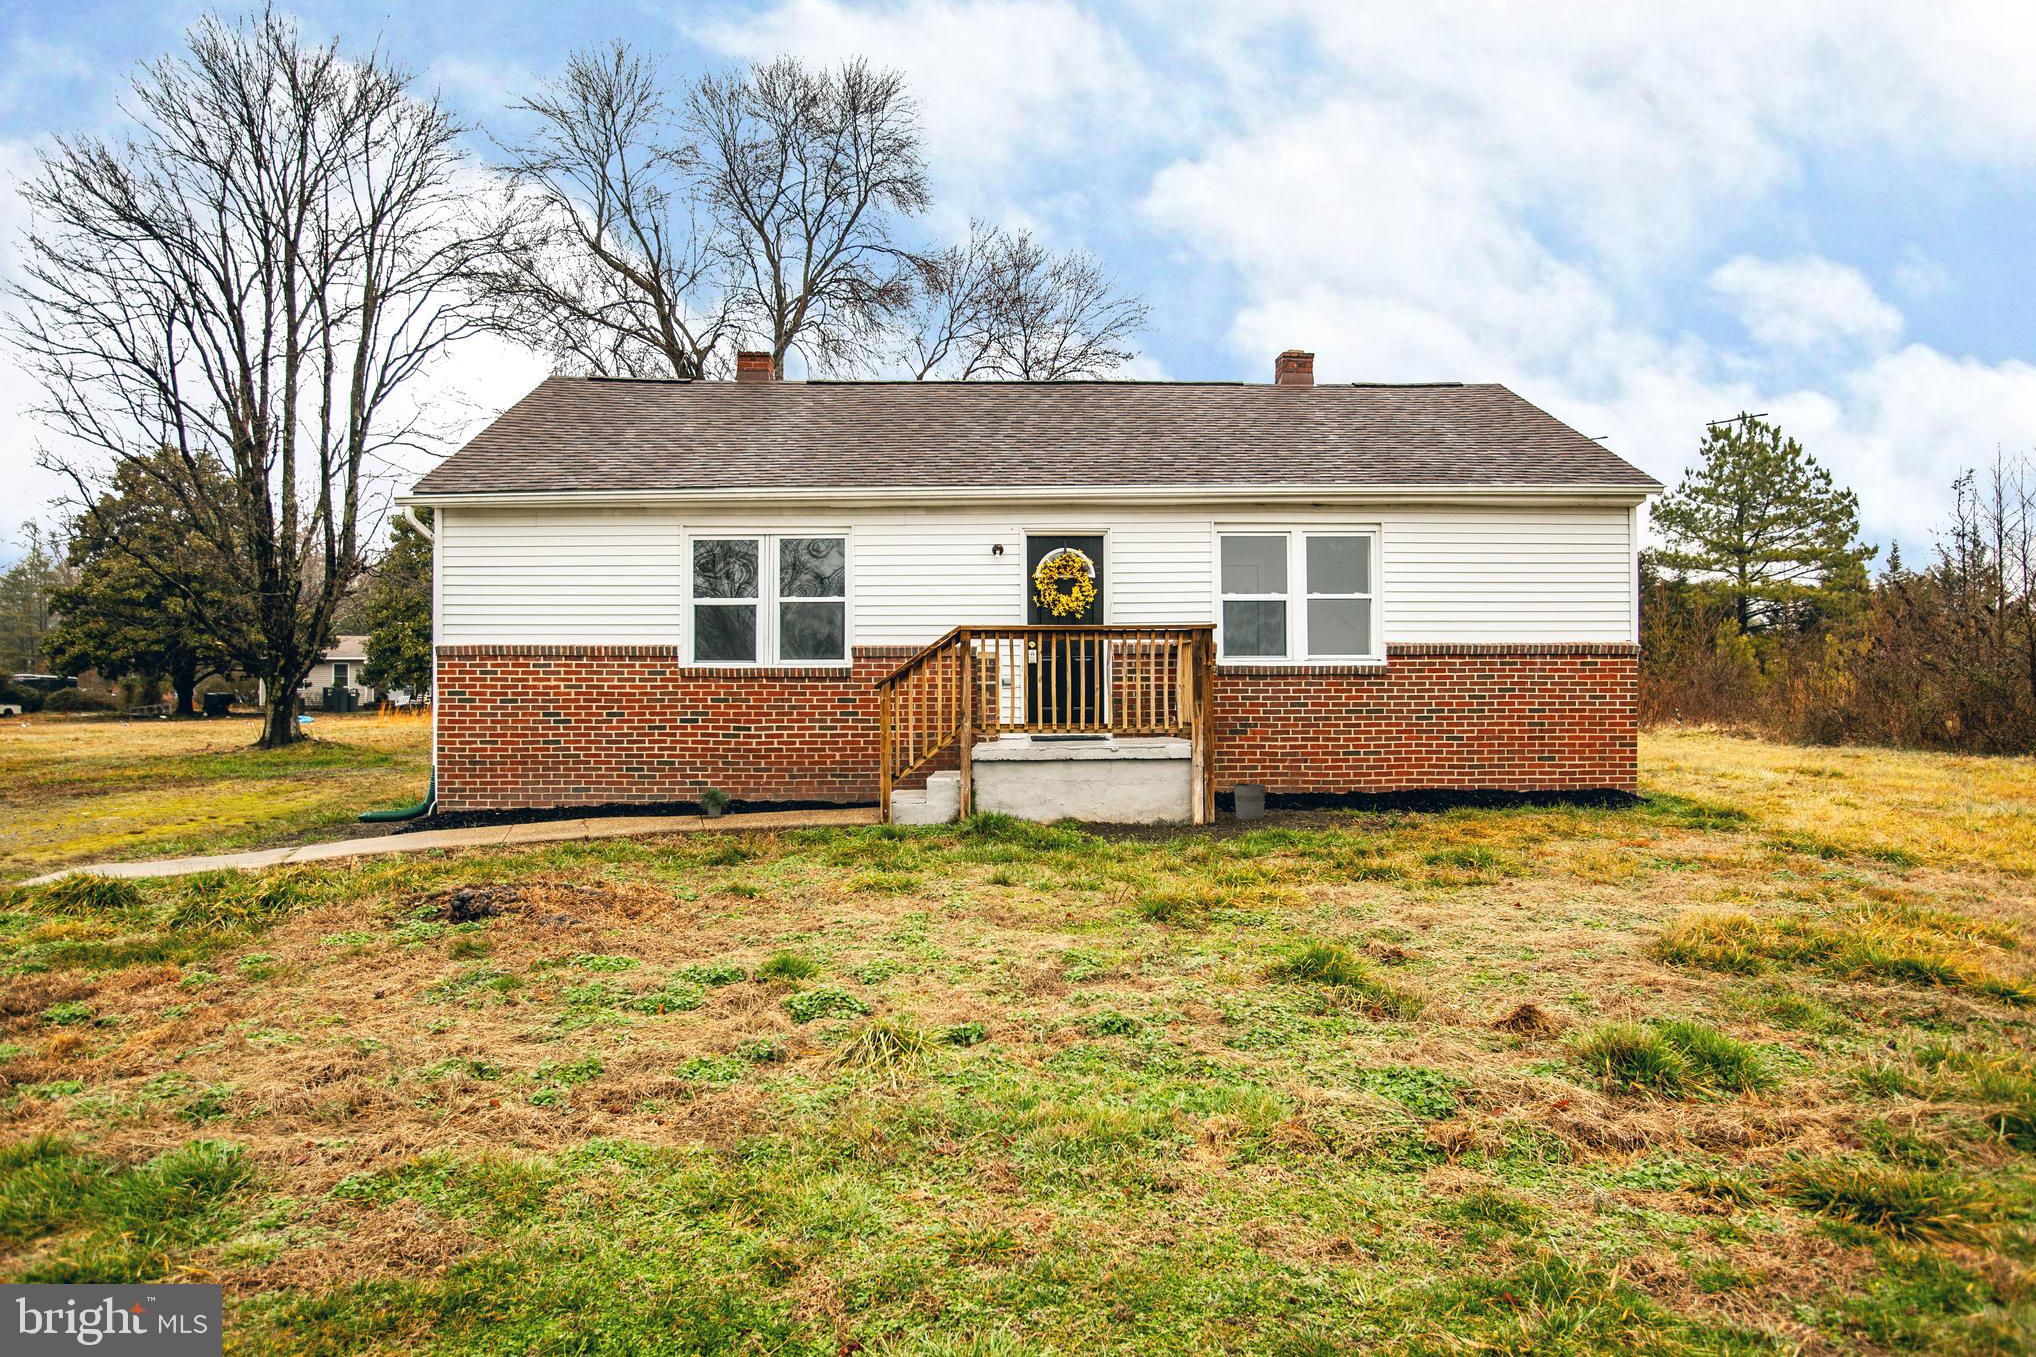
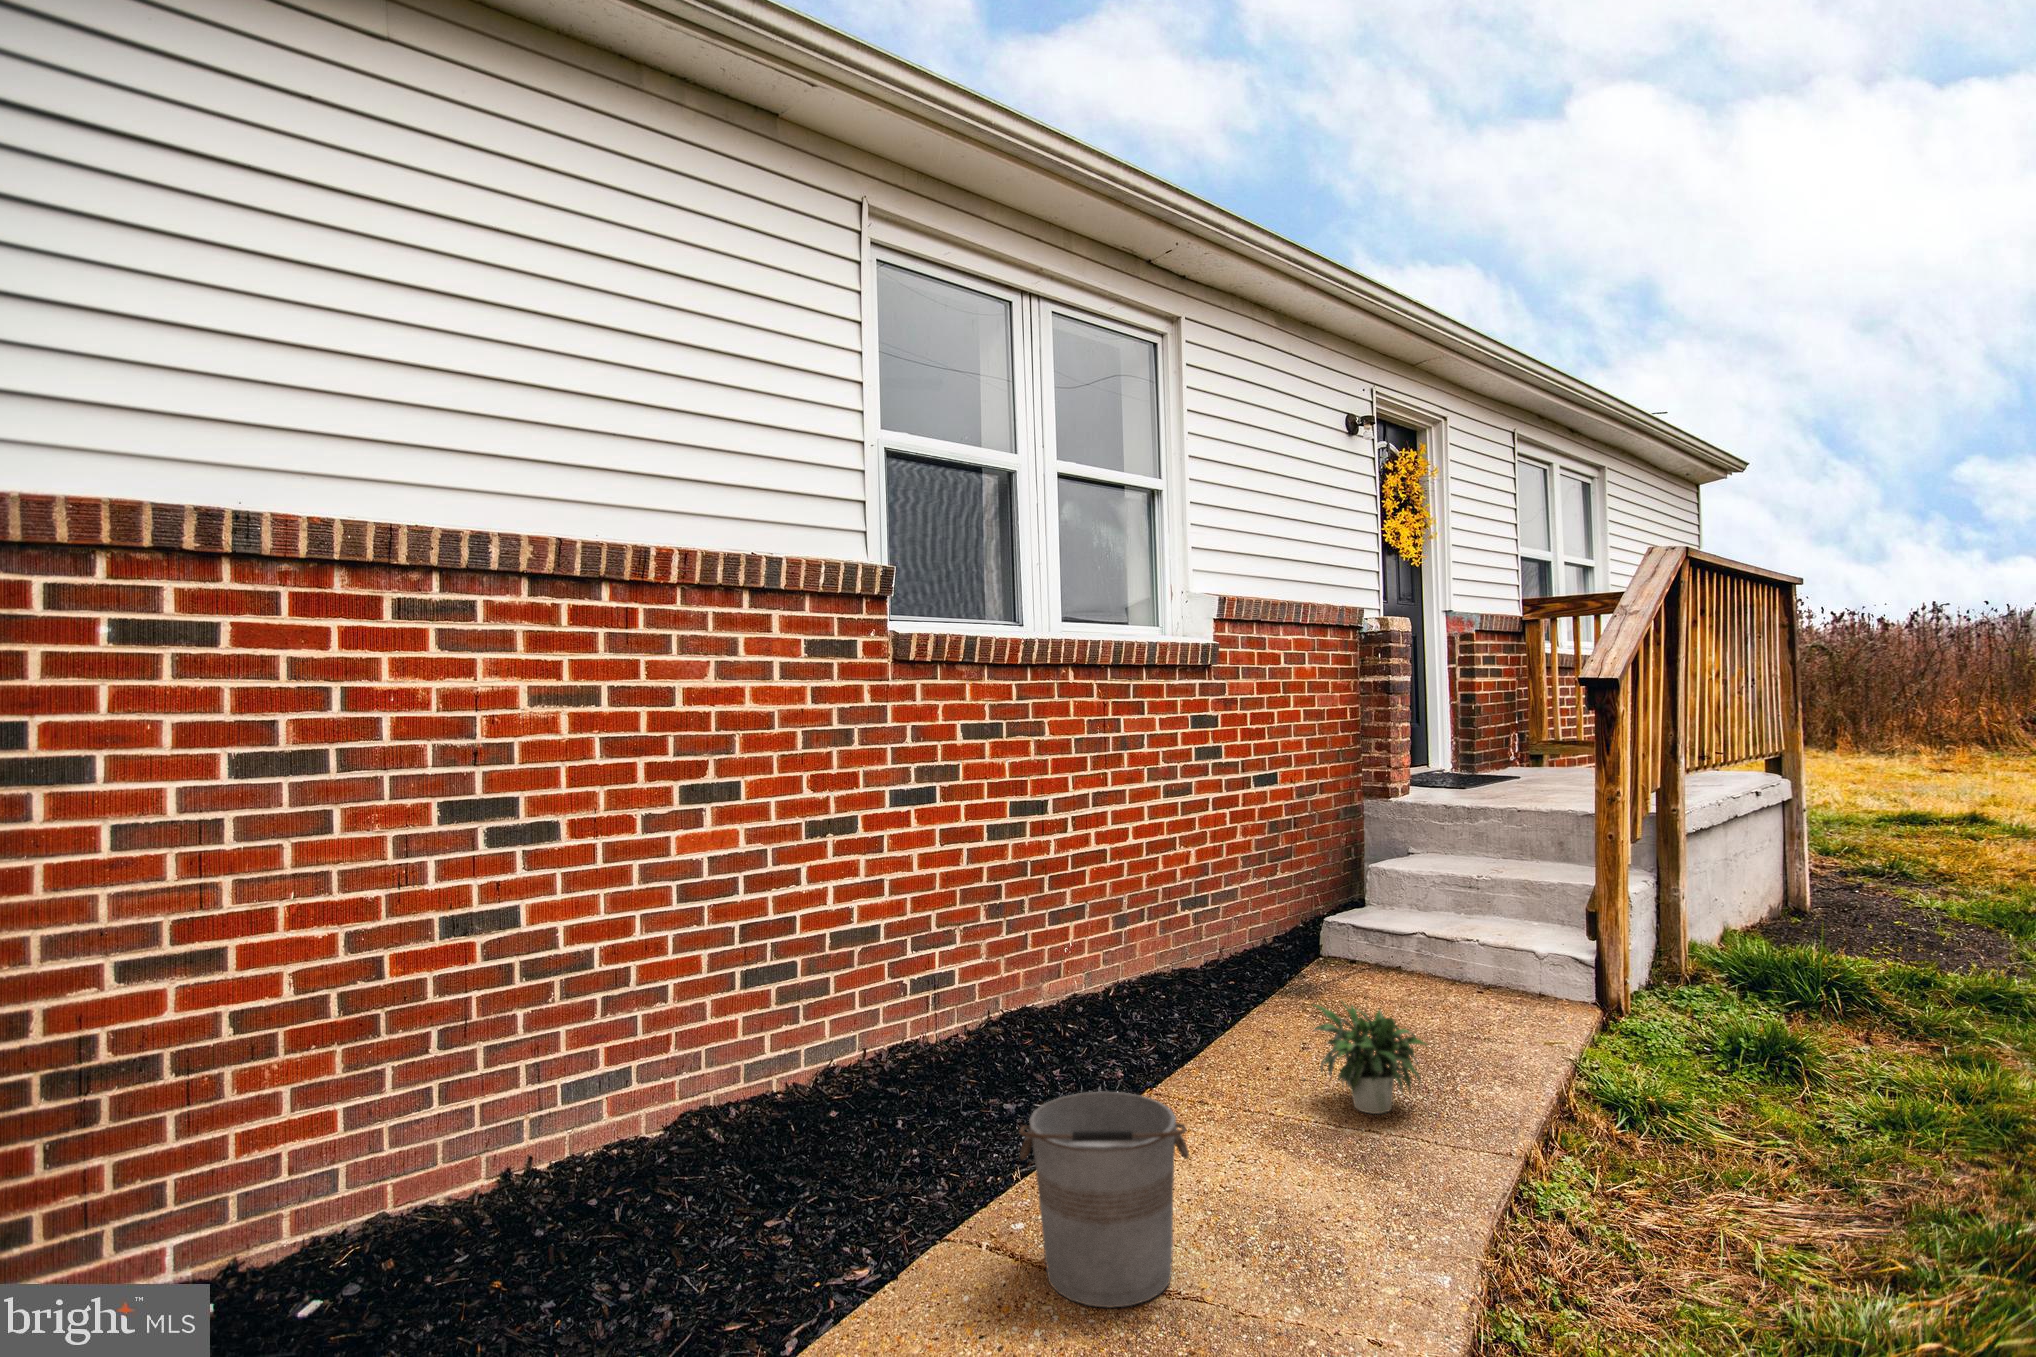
bucket: present [1230,783,1267,819] -> present [1019,1092,1189,1308]

